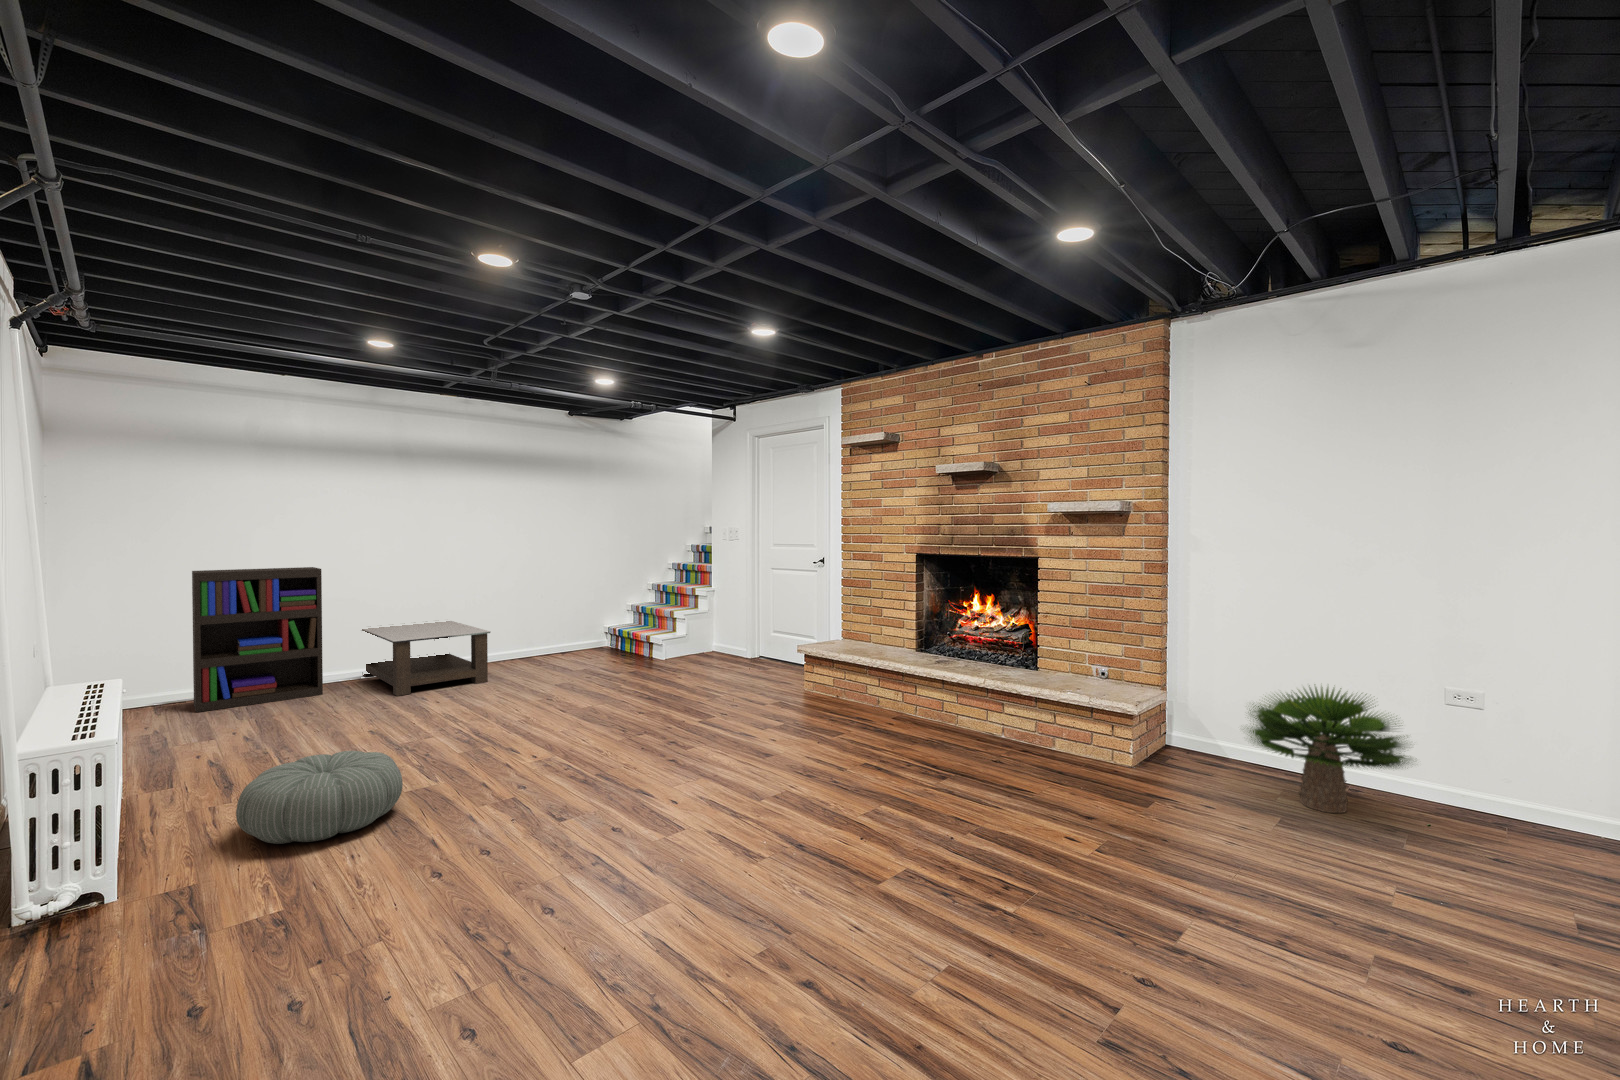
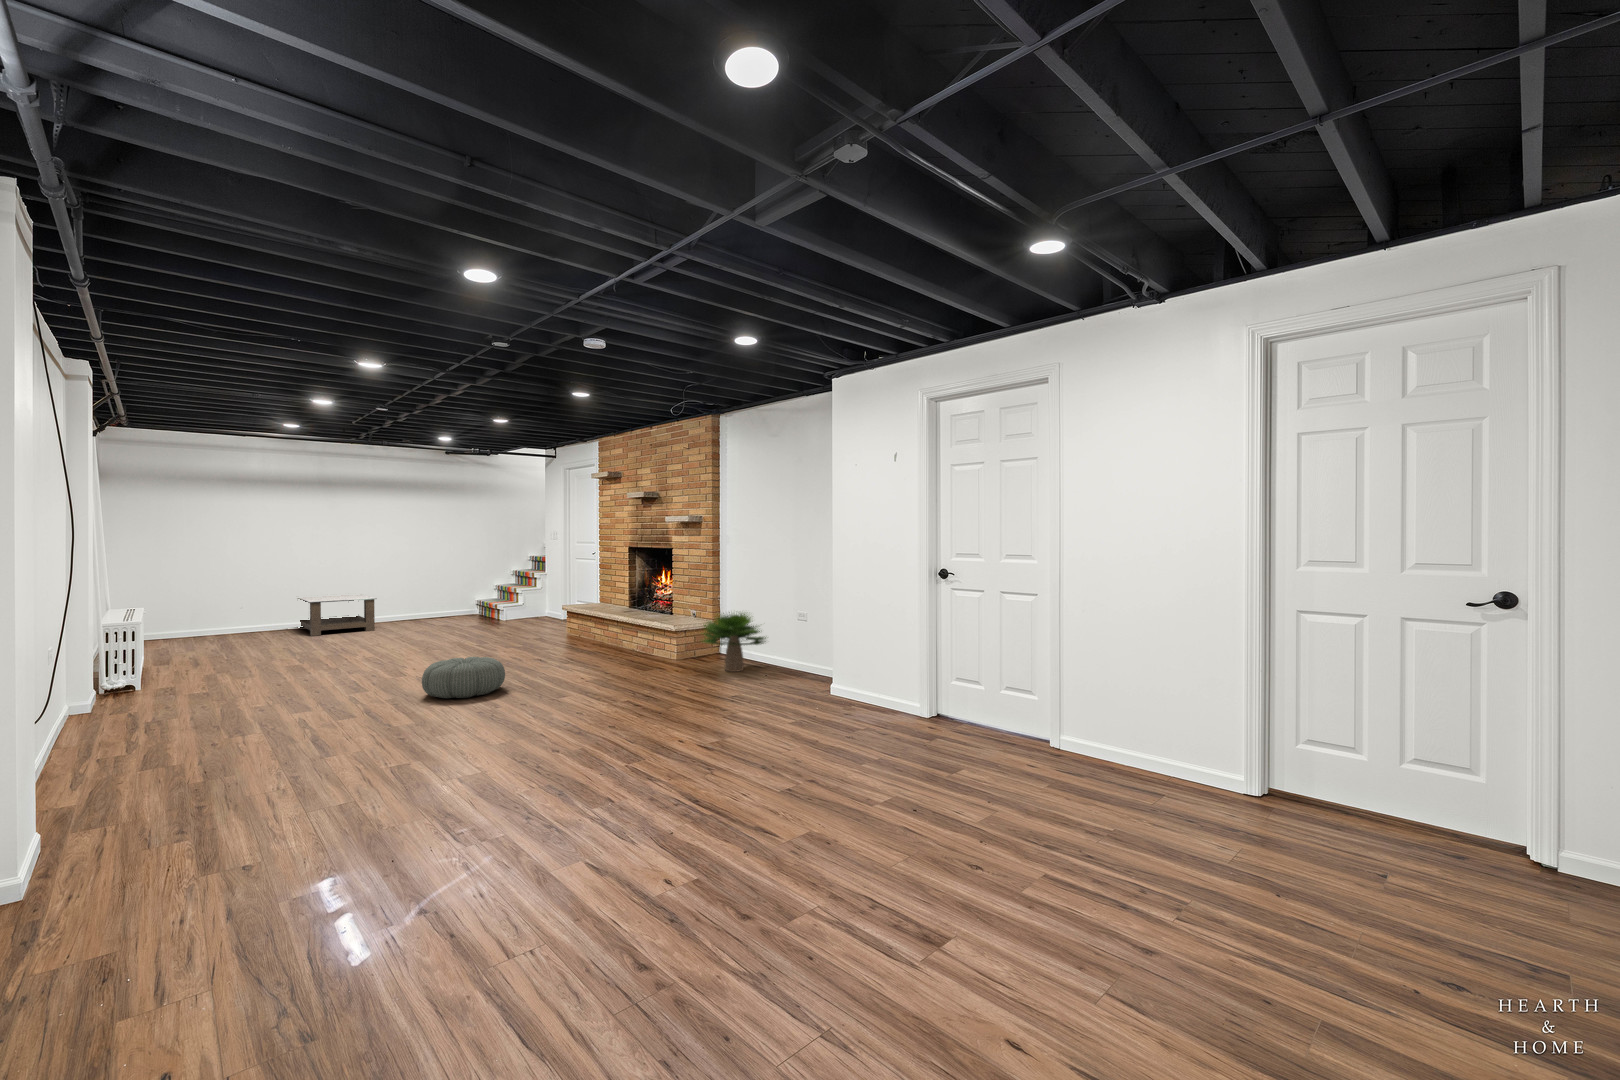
bookshelf: present [192,567,323,712] -> none [187,557,267,642]
pouf: present [236,751,403,844] -> present [422,657,505,698]

